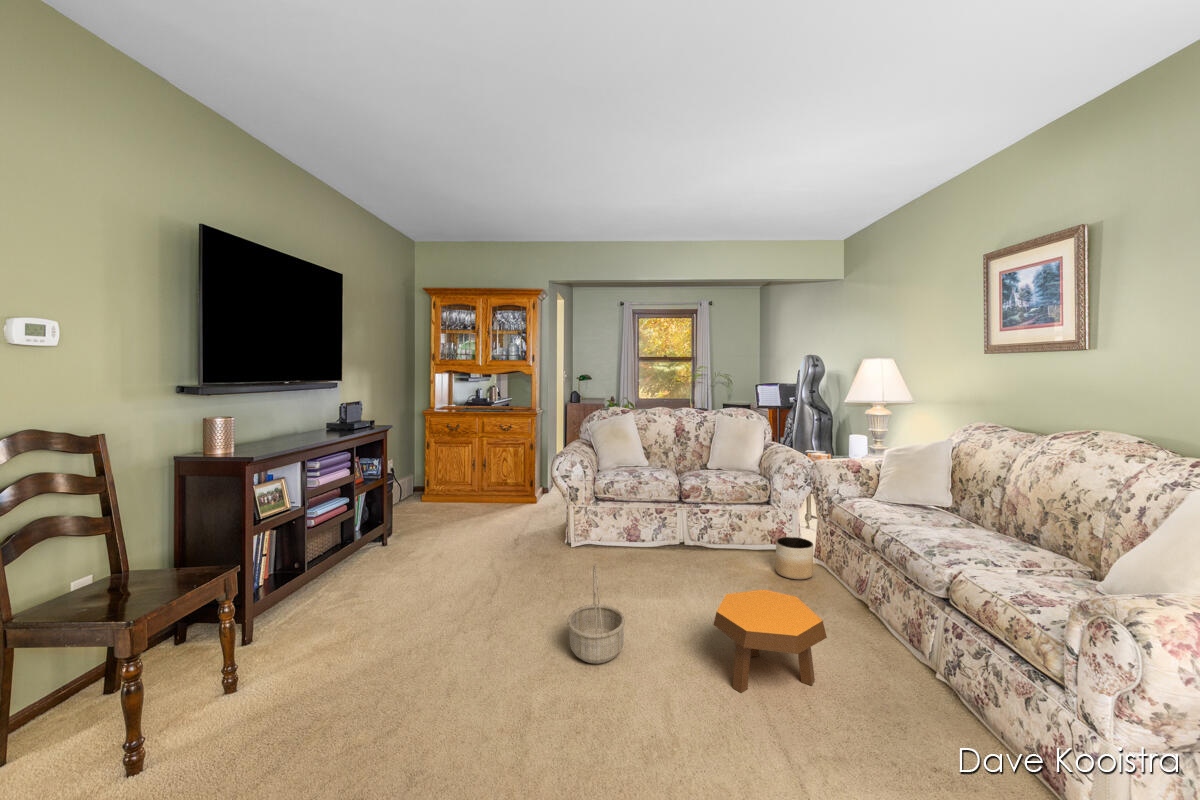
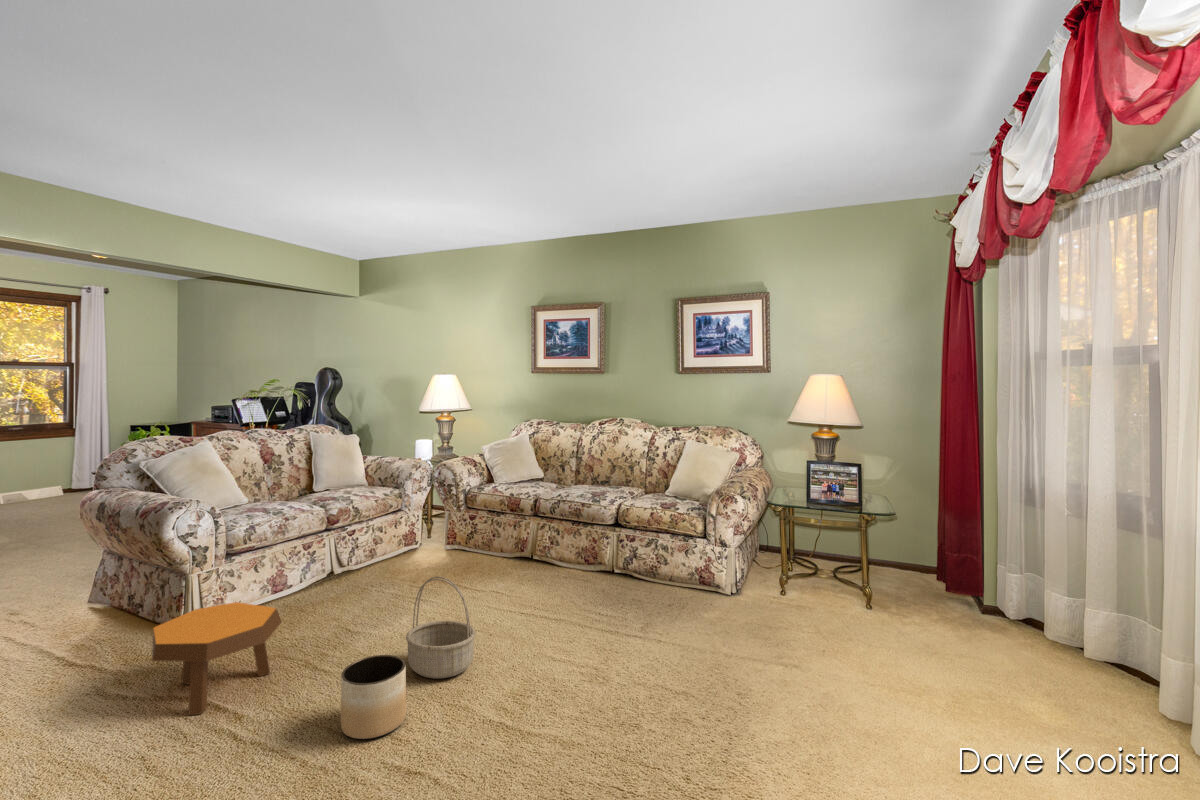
planter: present [776,537,813,580] -> present [341,655,406,739]
footstool: present [714,590,827,693] -> present [152,602,282,715]

